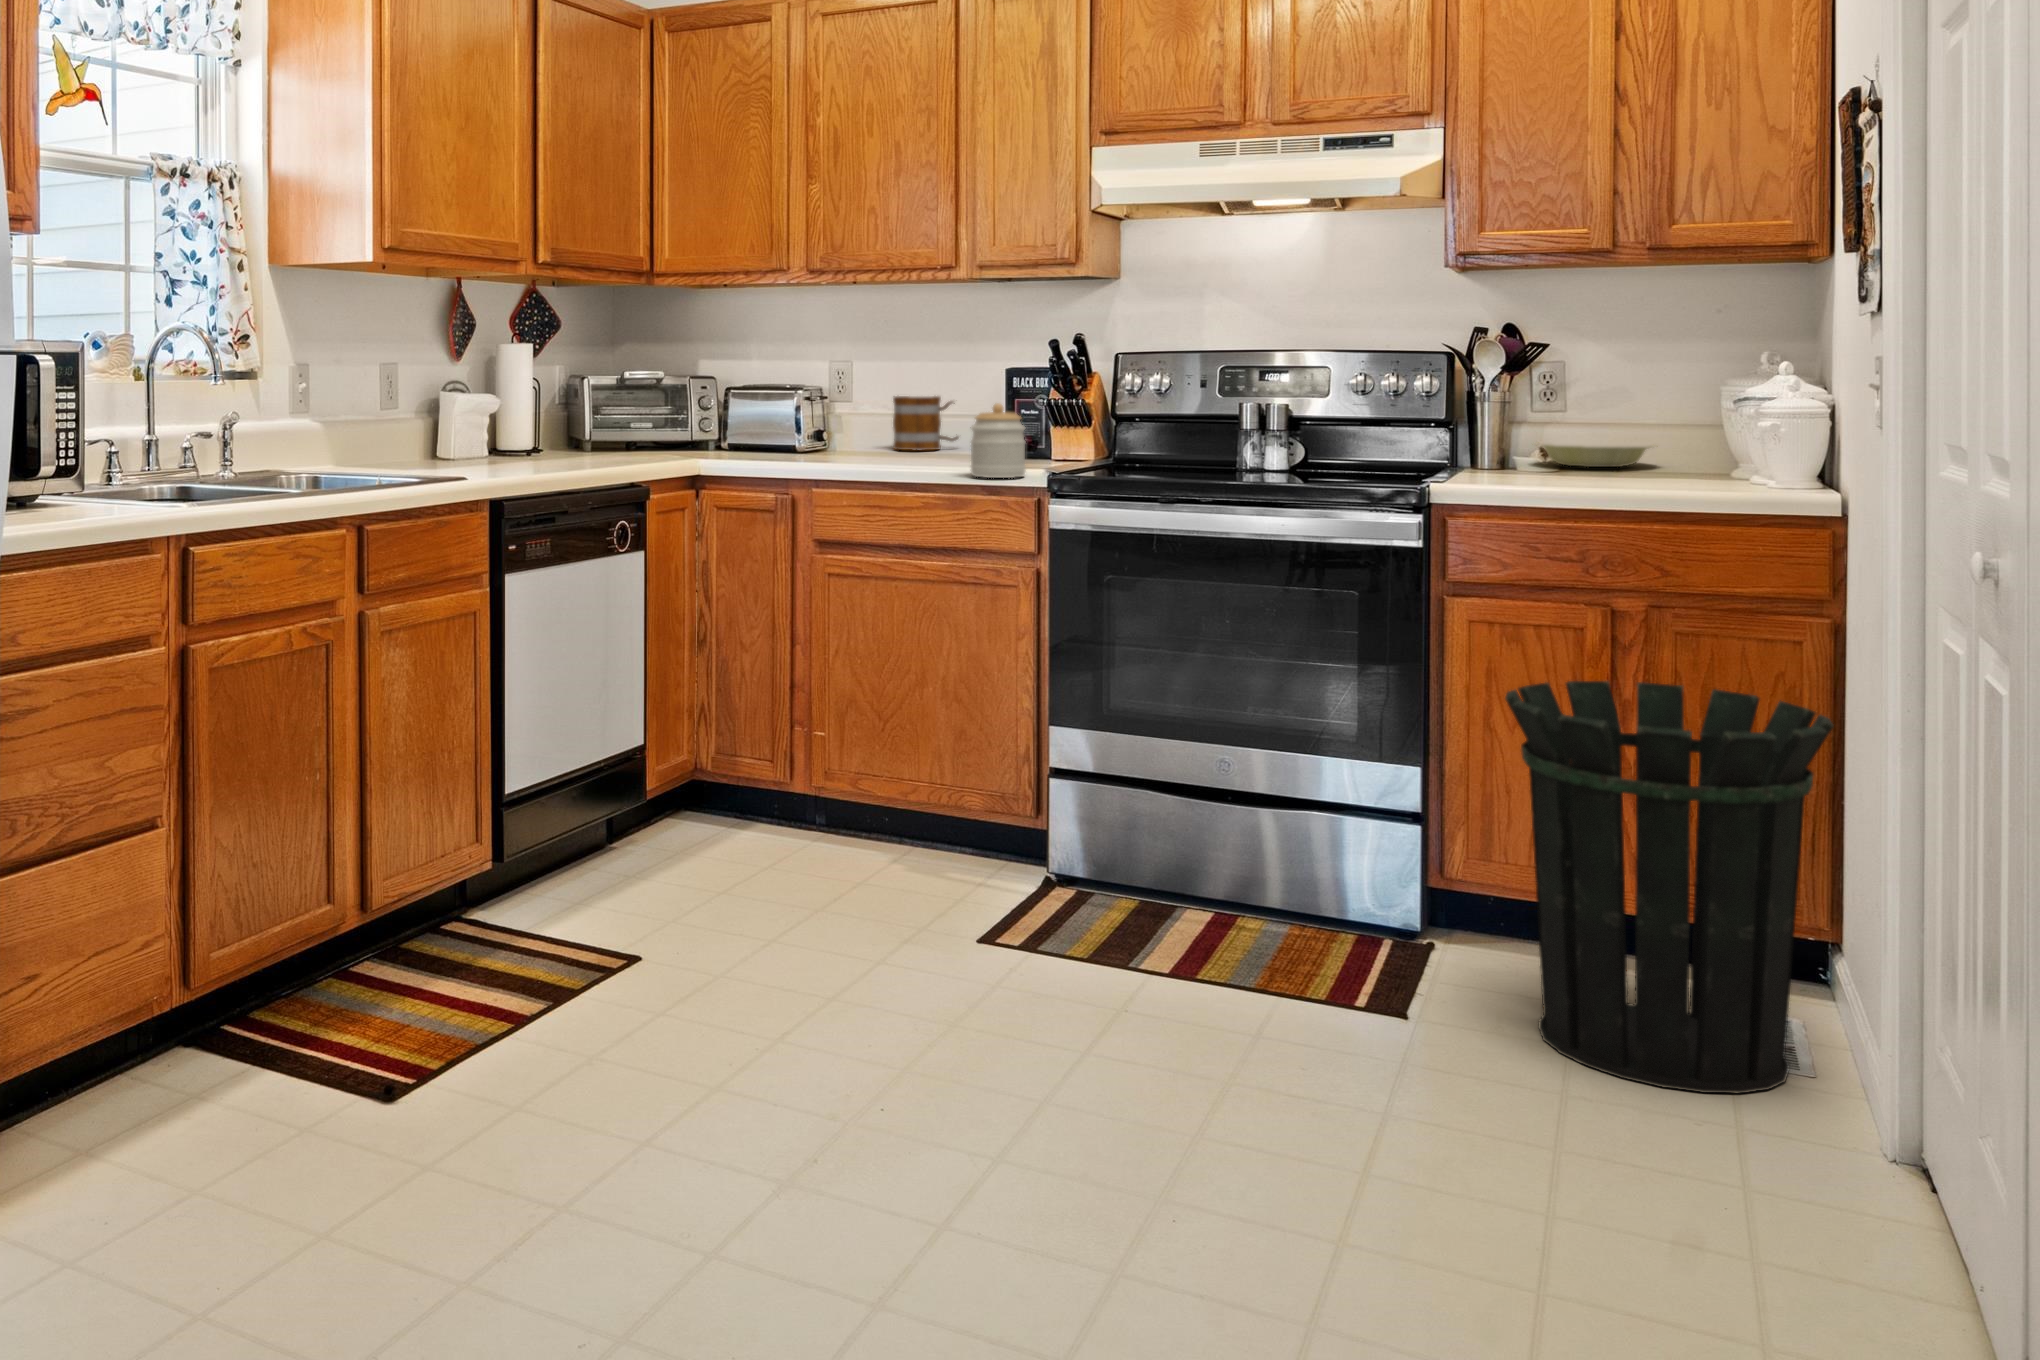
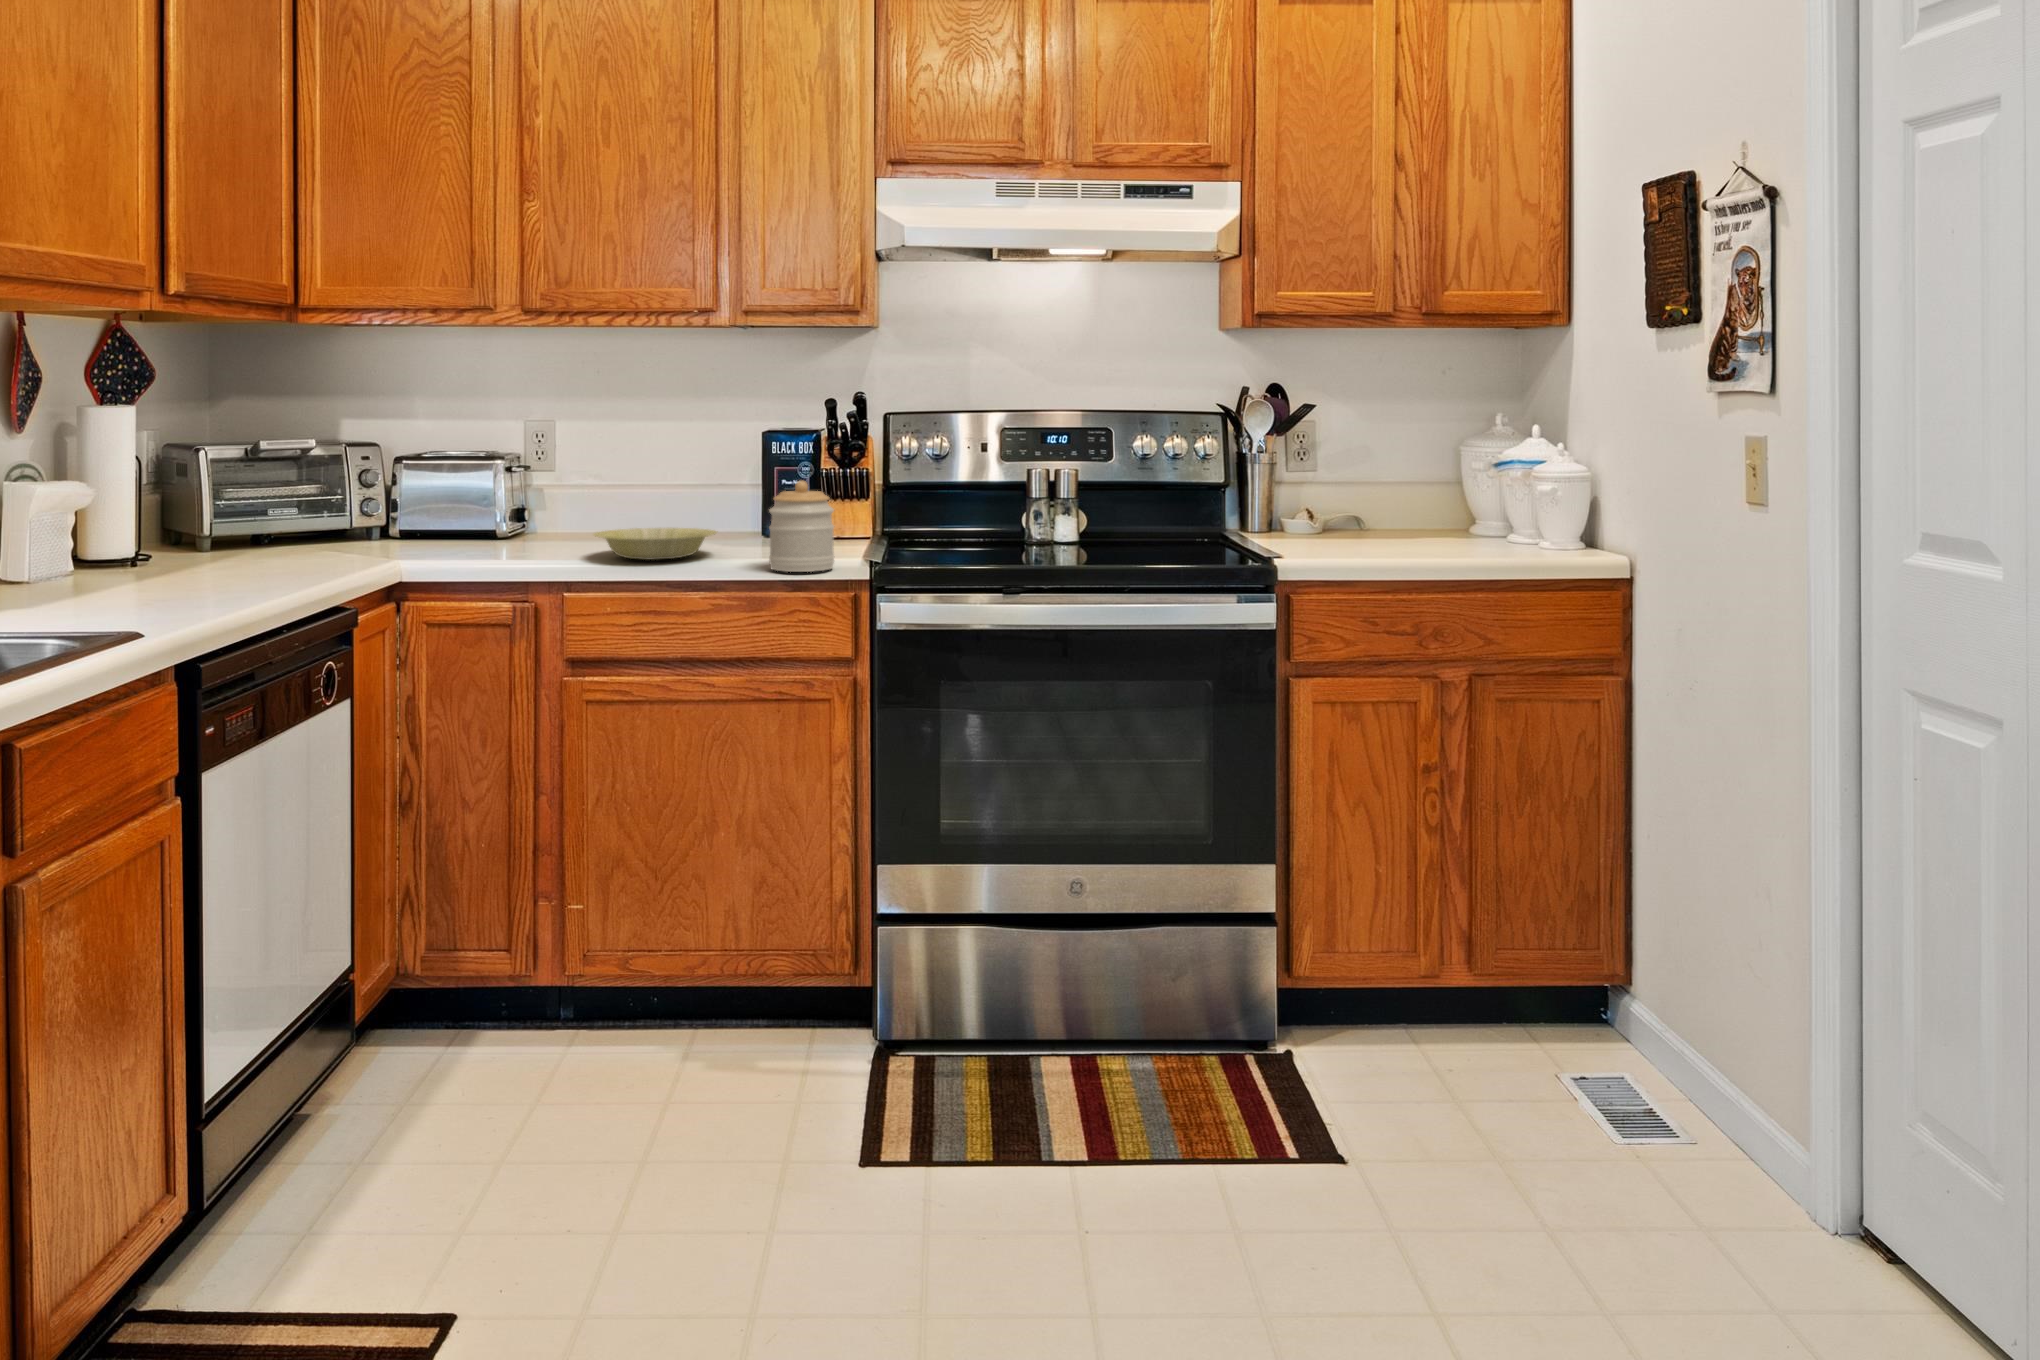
mug: present [893,396,958,450] -> none [611,461,694,529]
bowl: present [1543,445,1647,467] -> present [593,528,717,560]
waste bin: present [1505,681,1834,1094] -> none [1425,766,1728,1200]

